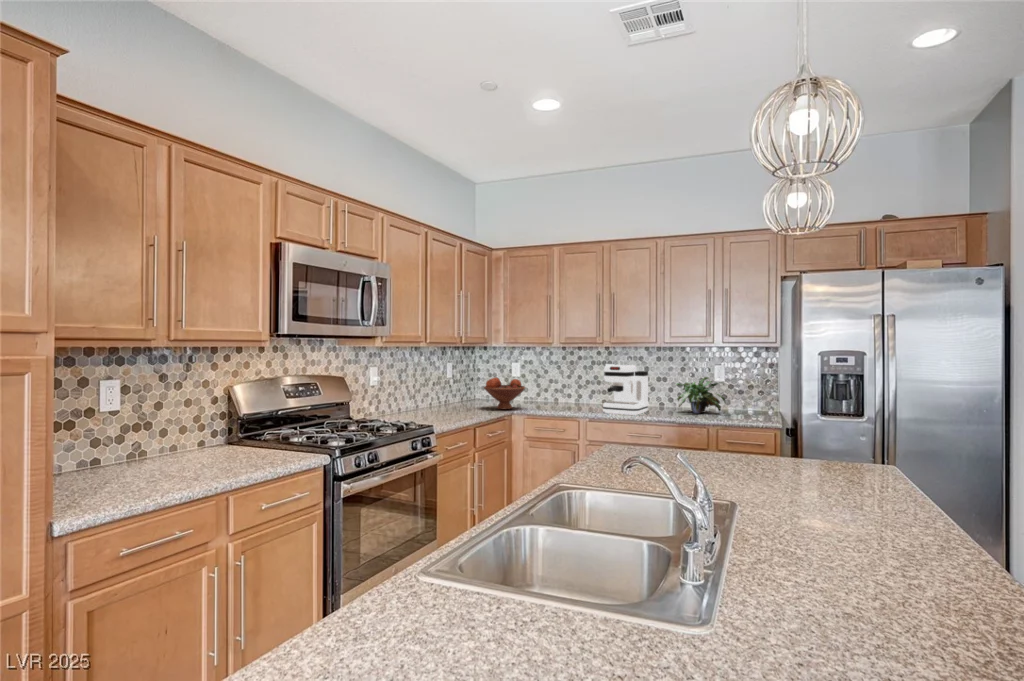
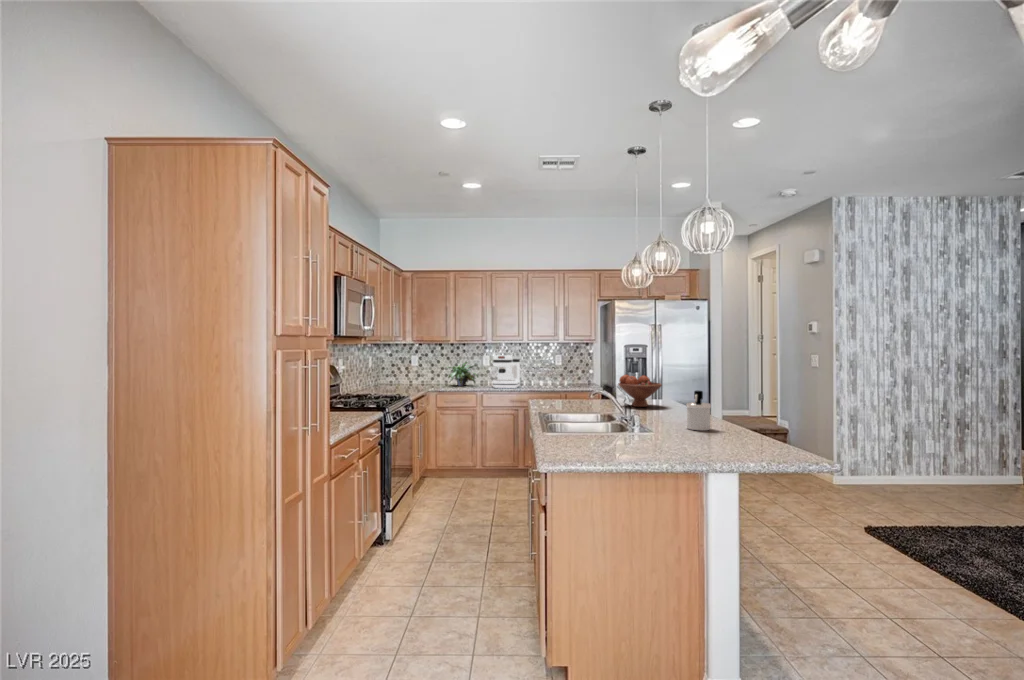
potted plant: present [675,377,725,413] -> present [447,362,478,386]
fruit bowl: present [484,378,525,410] -> present [618,375,662,407]
soap dispenser: none [845,490,925,616] -> present [686,391,711,430]

